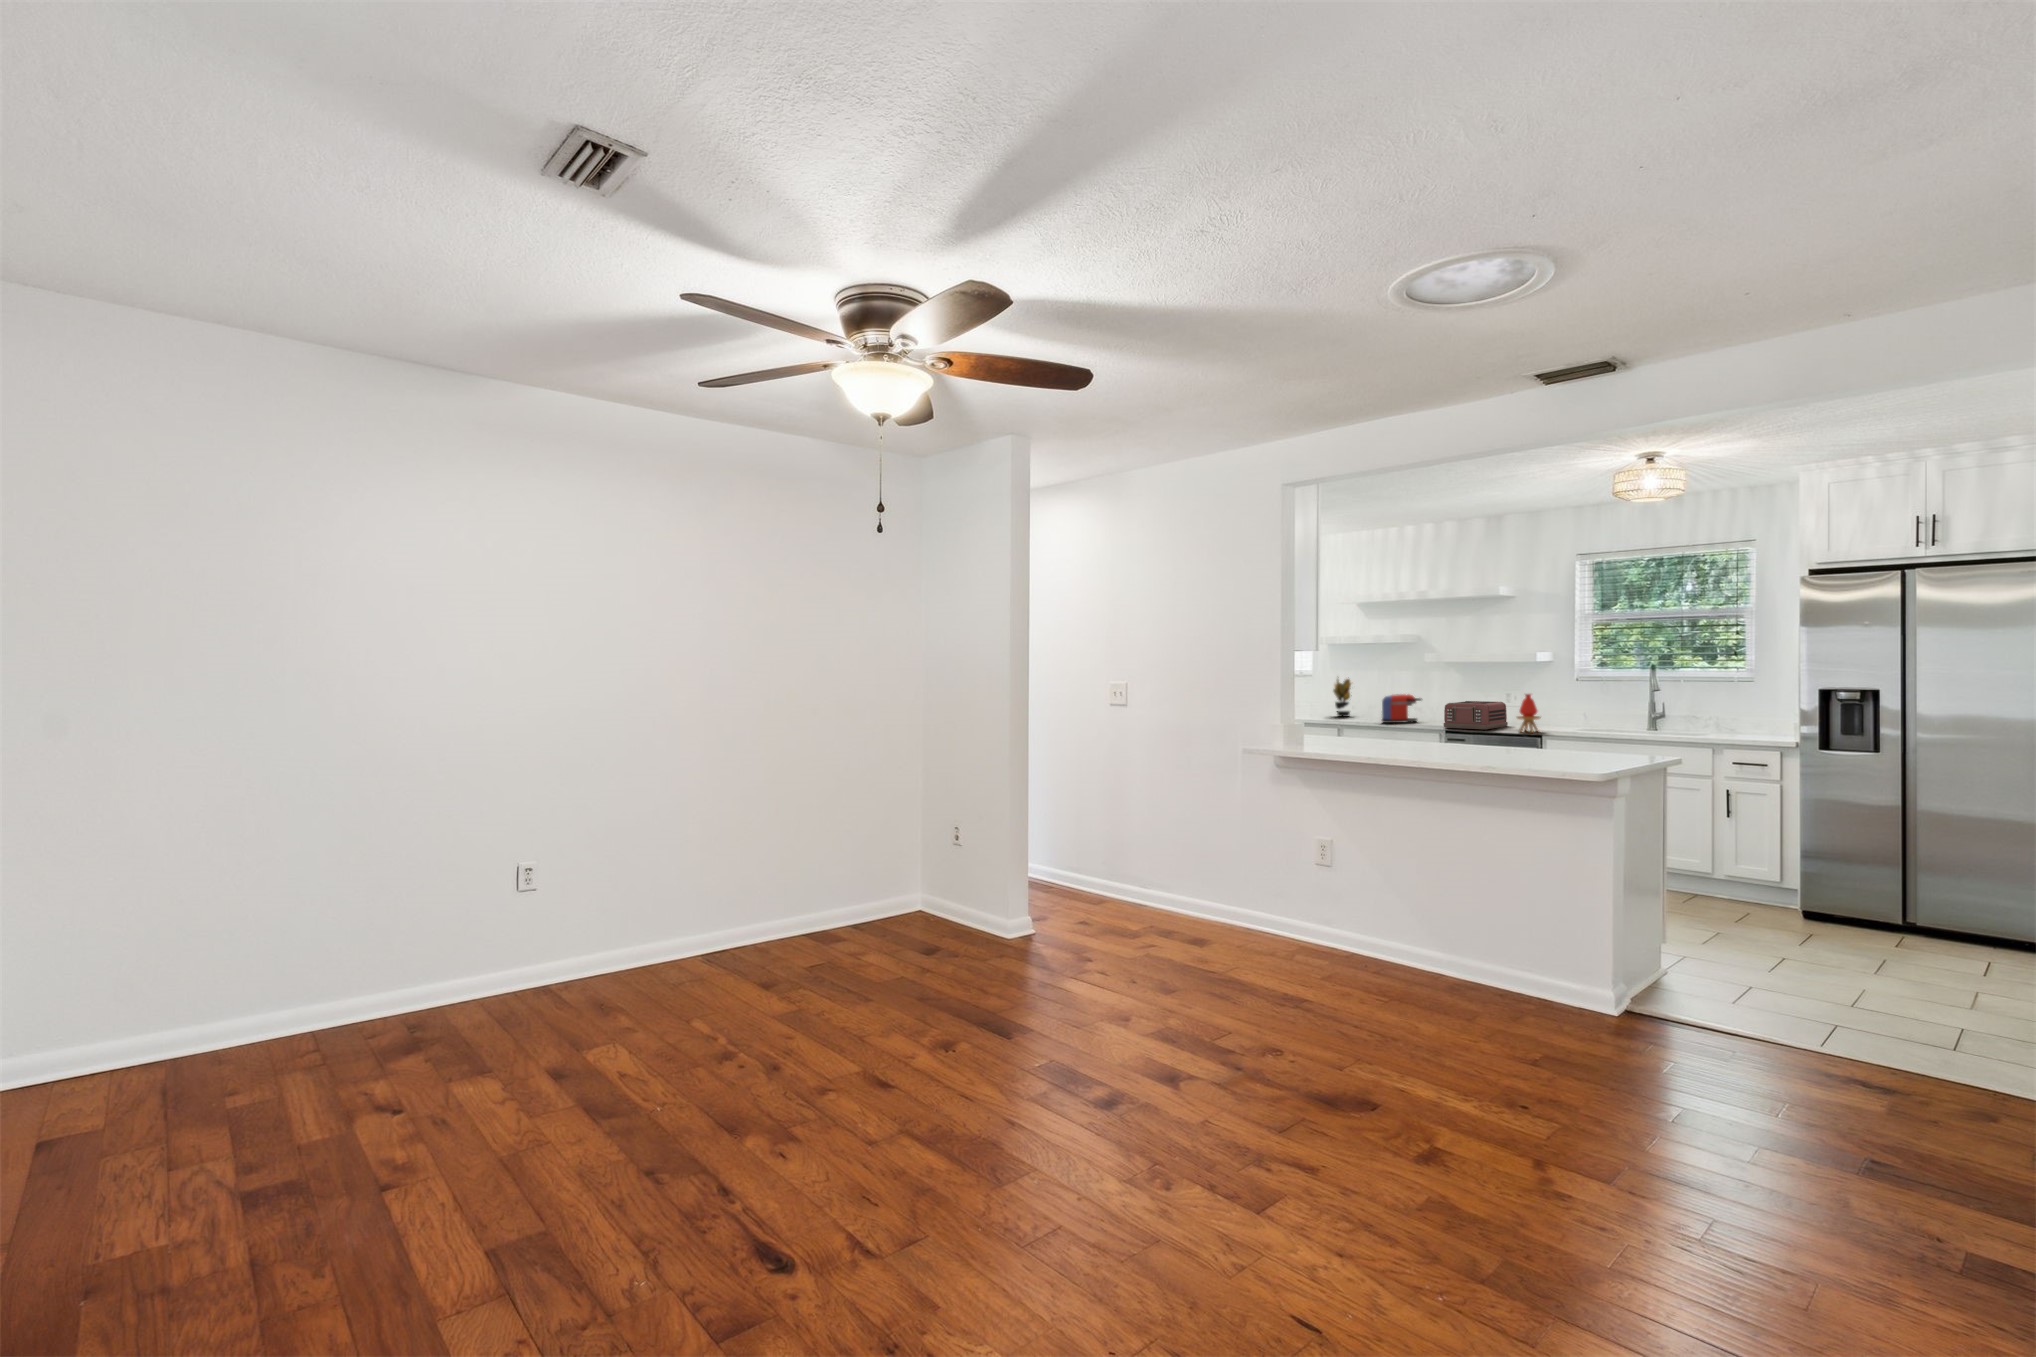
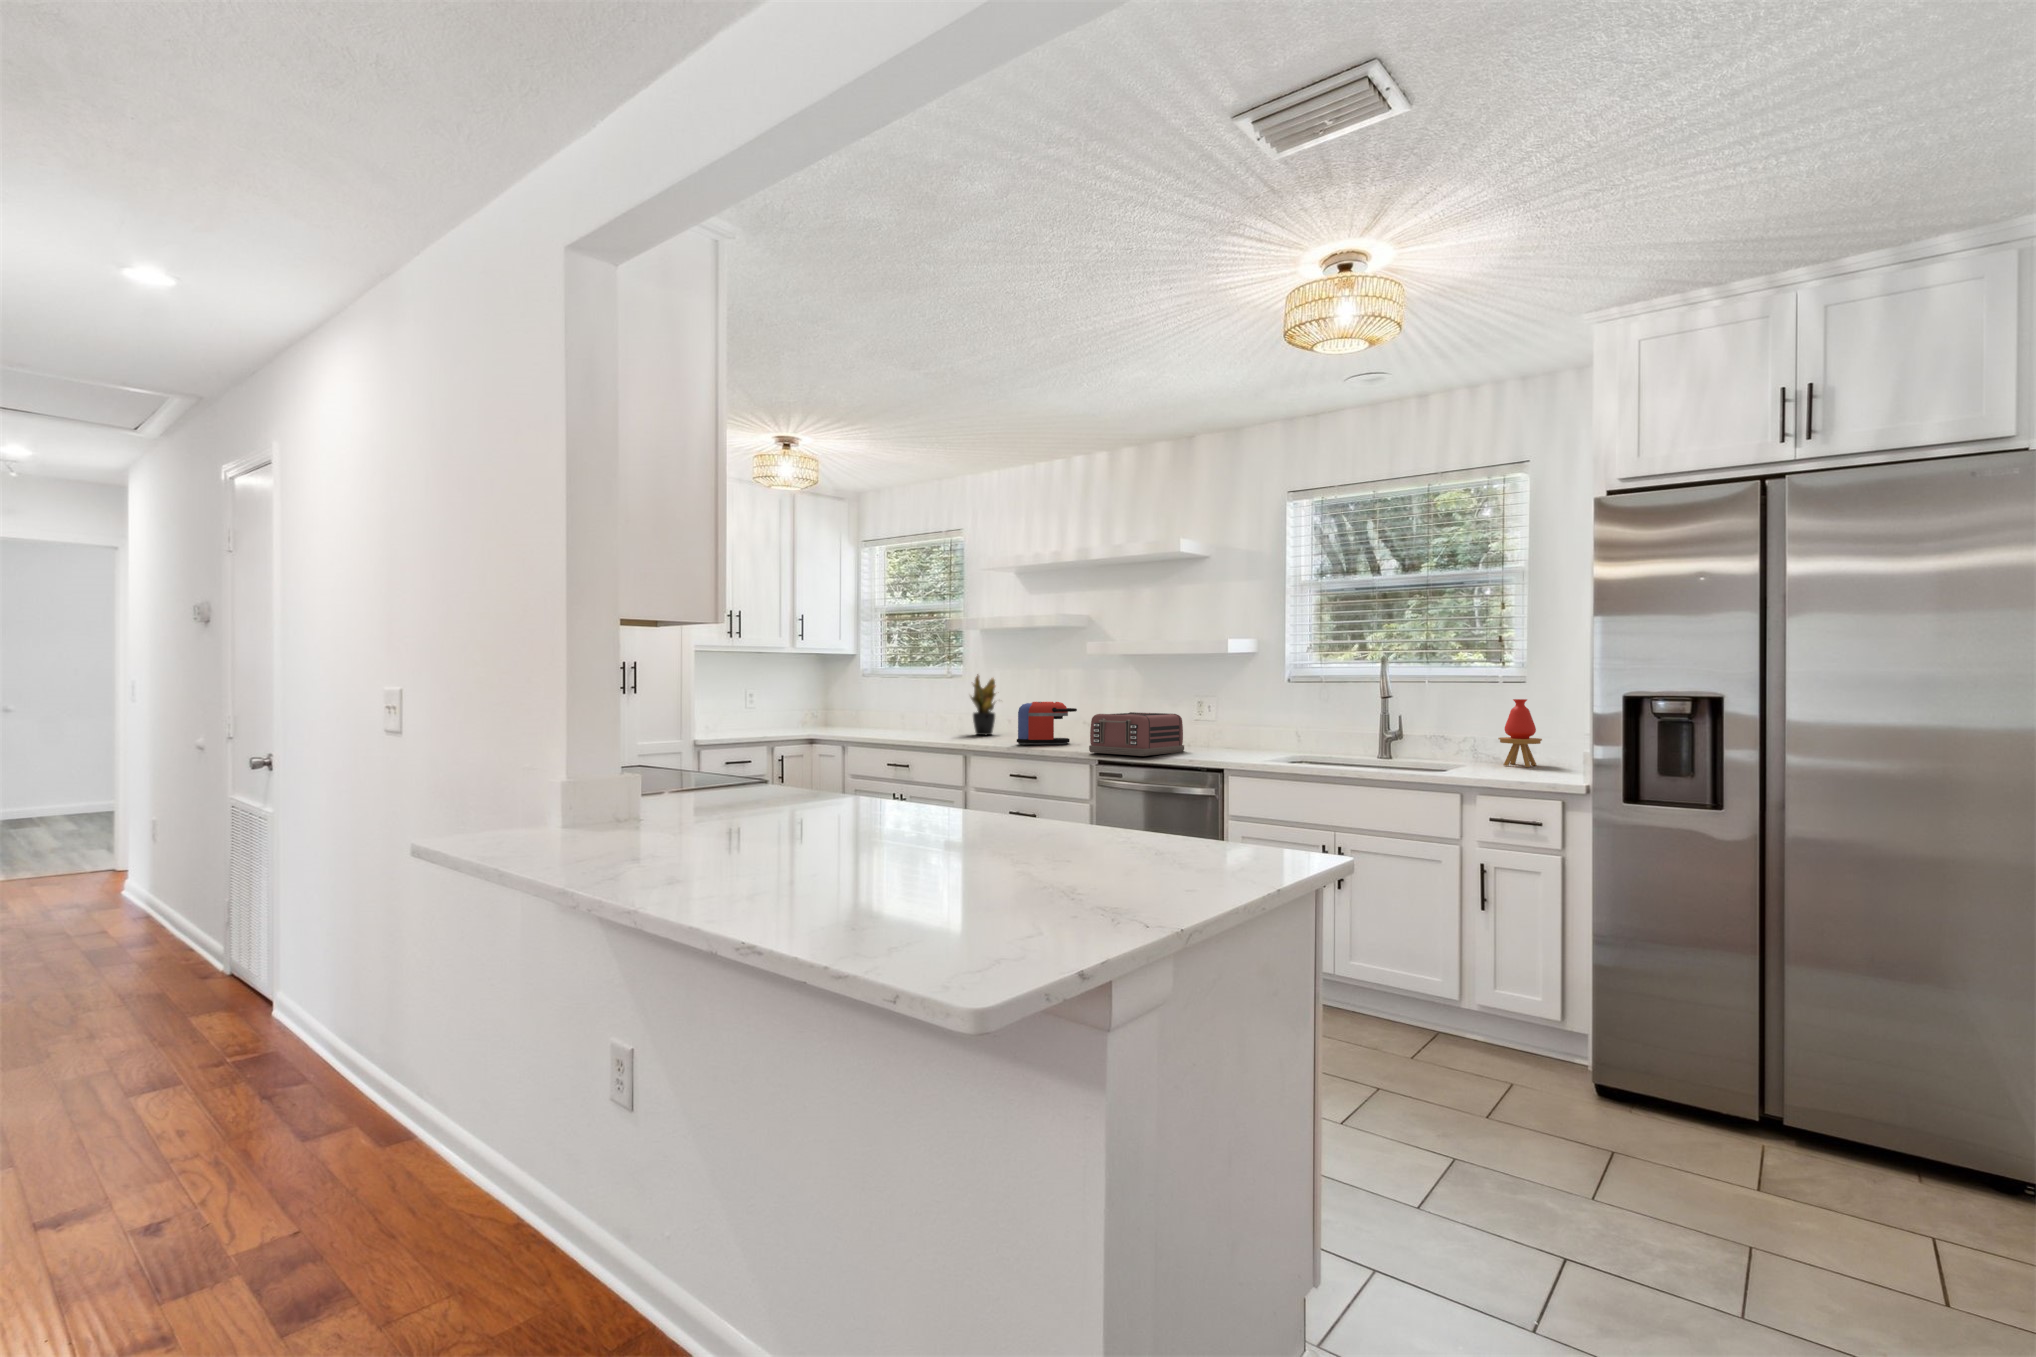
vase: present [1517,694,1541,732] -> present [1498,699,1542,767]

